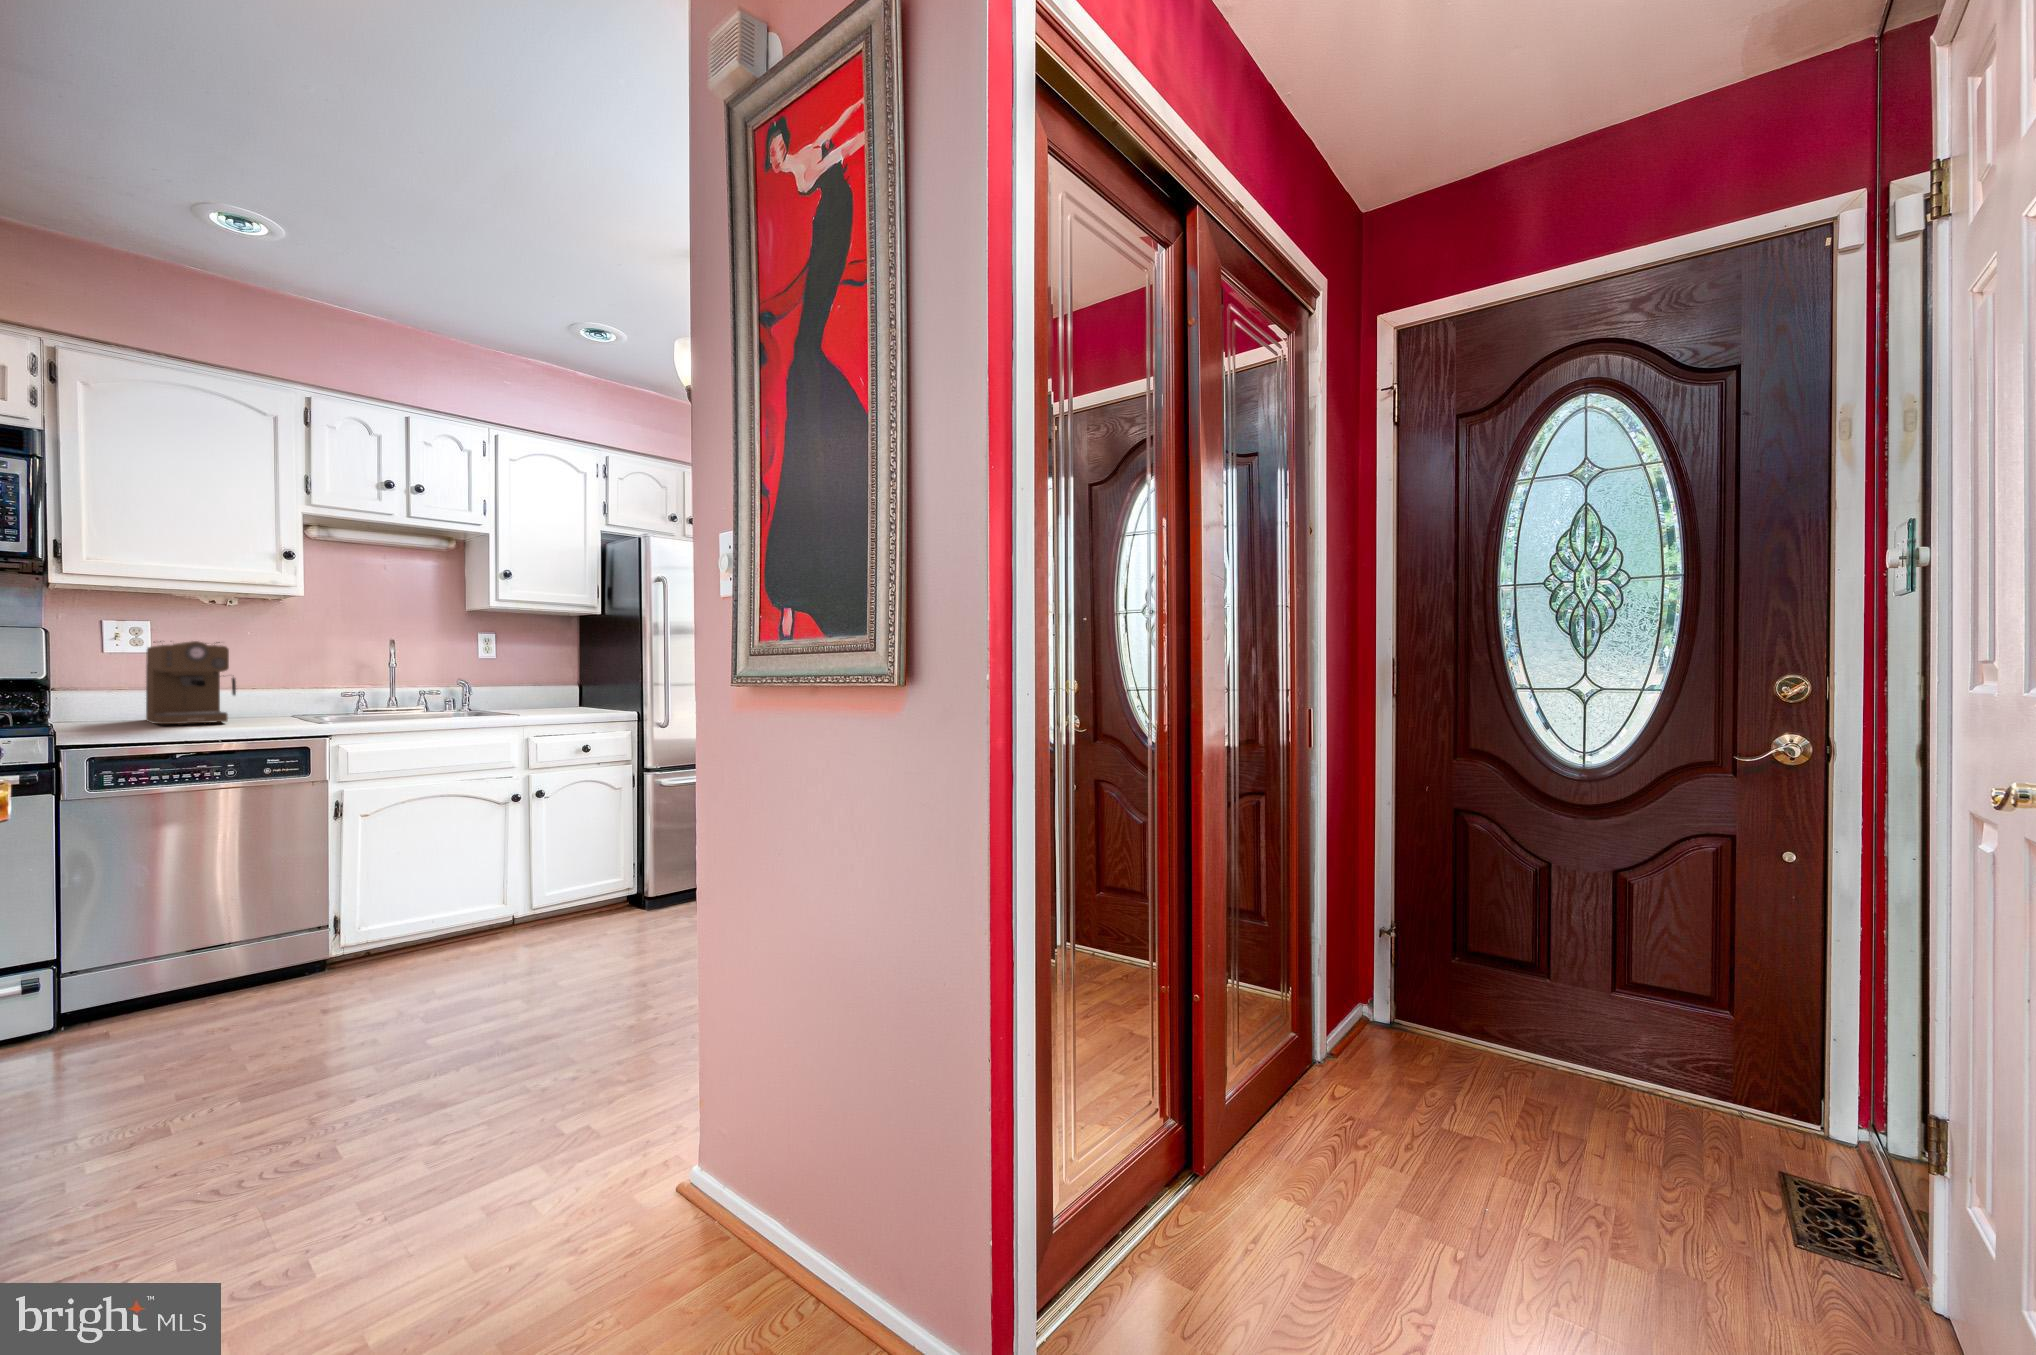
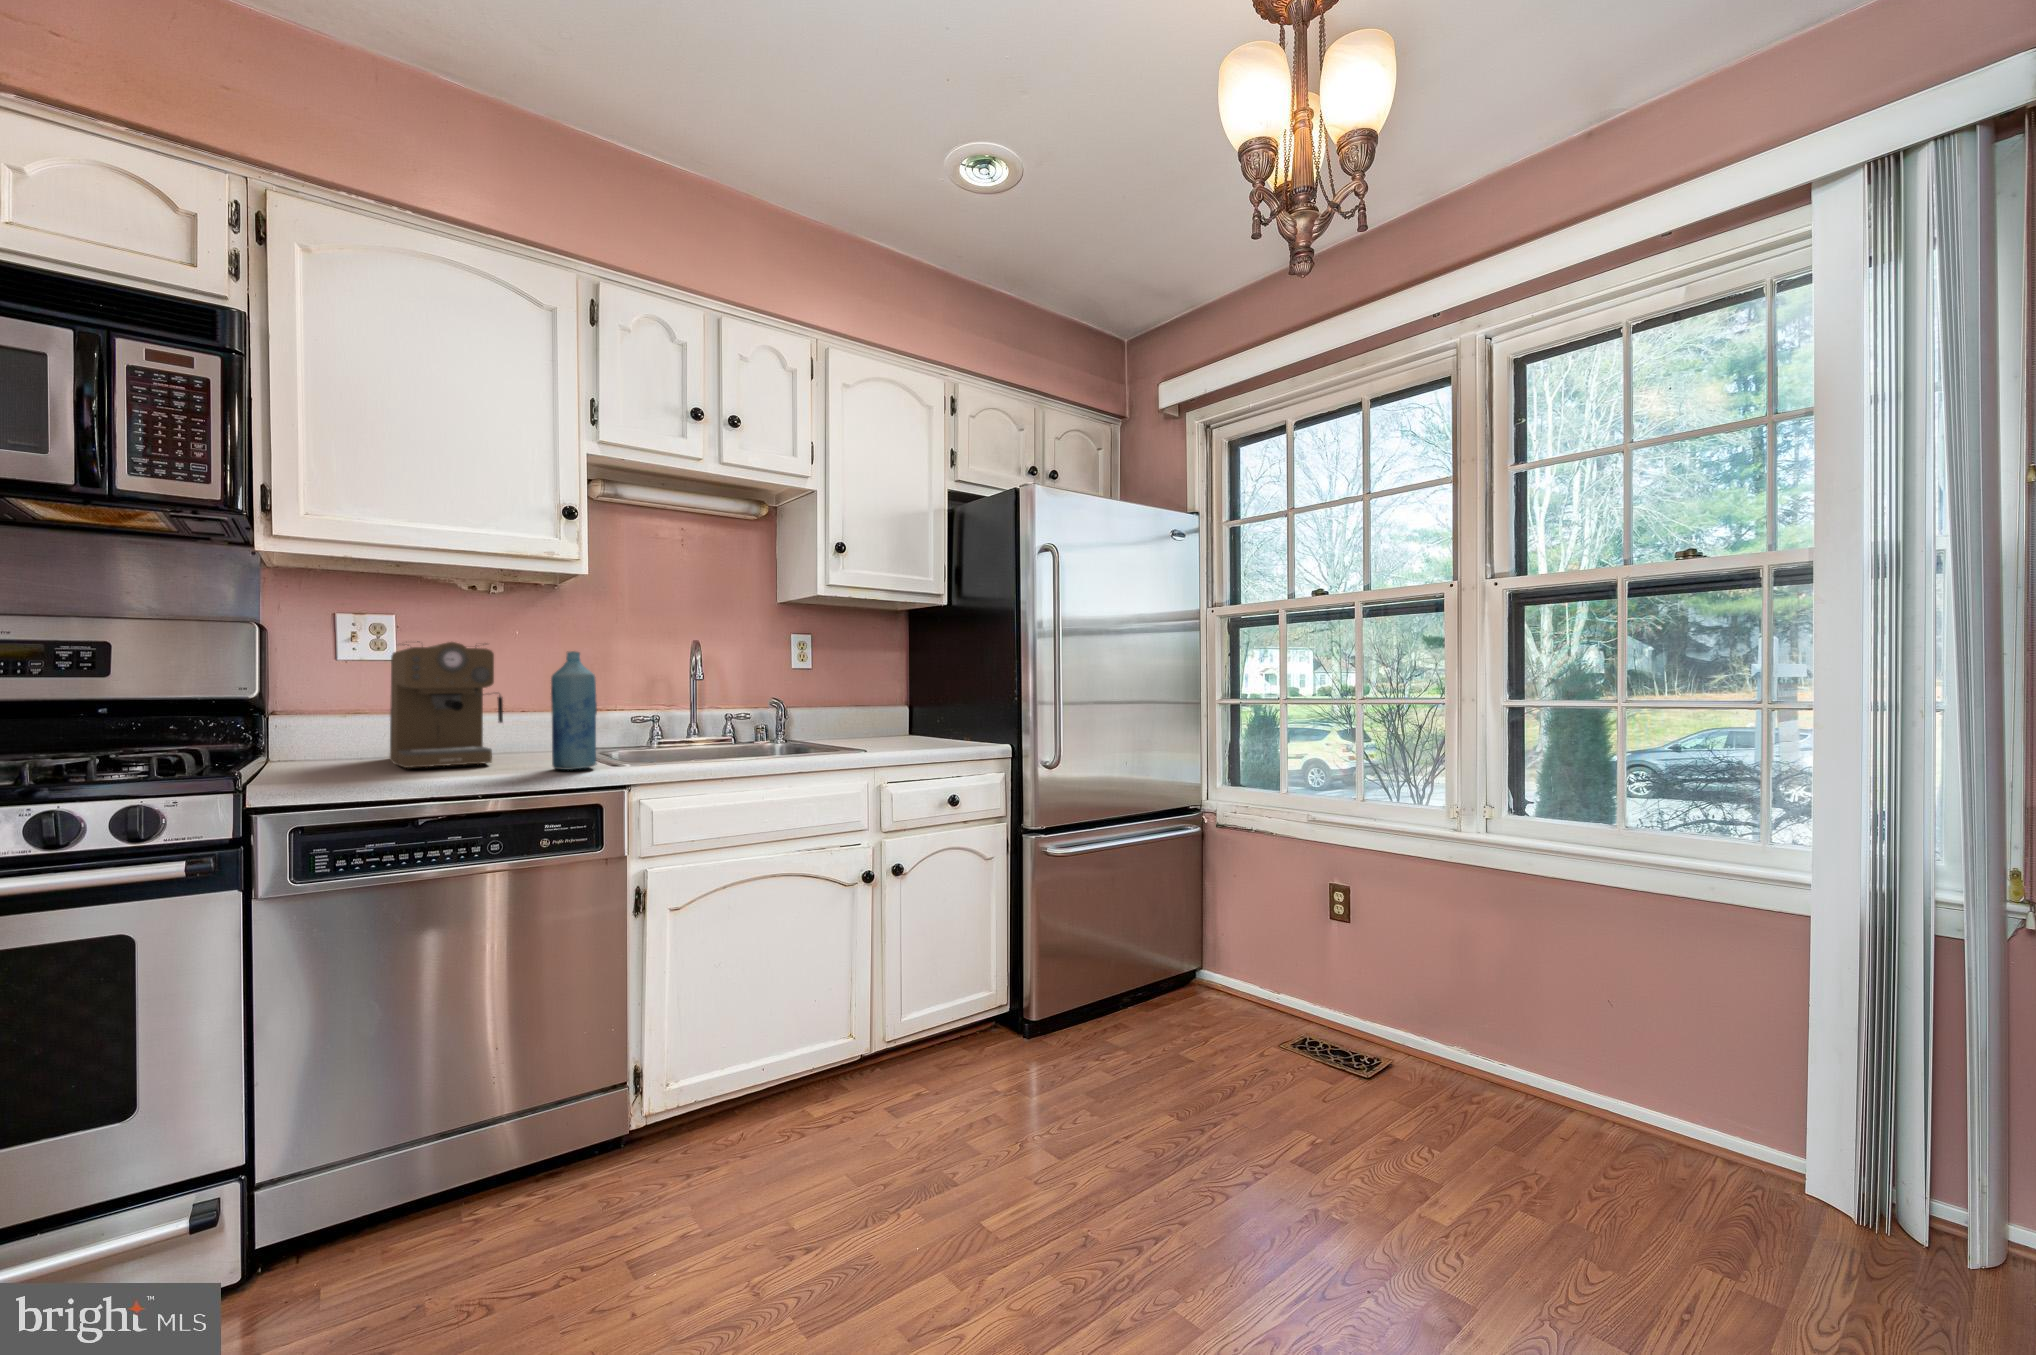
bottle: none [273,648,309,726] -> present [551,651,597,770]

